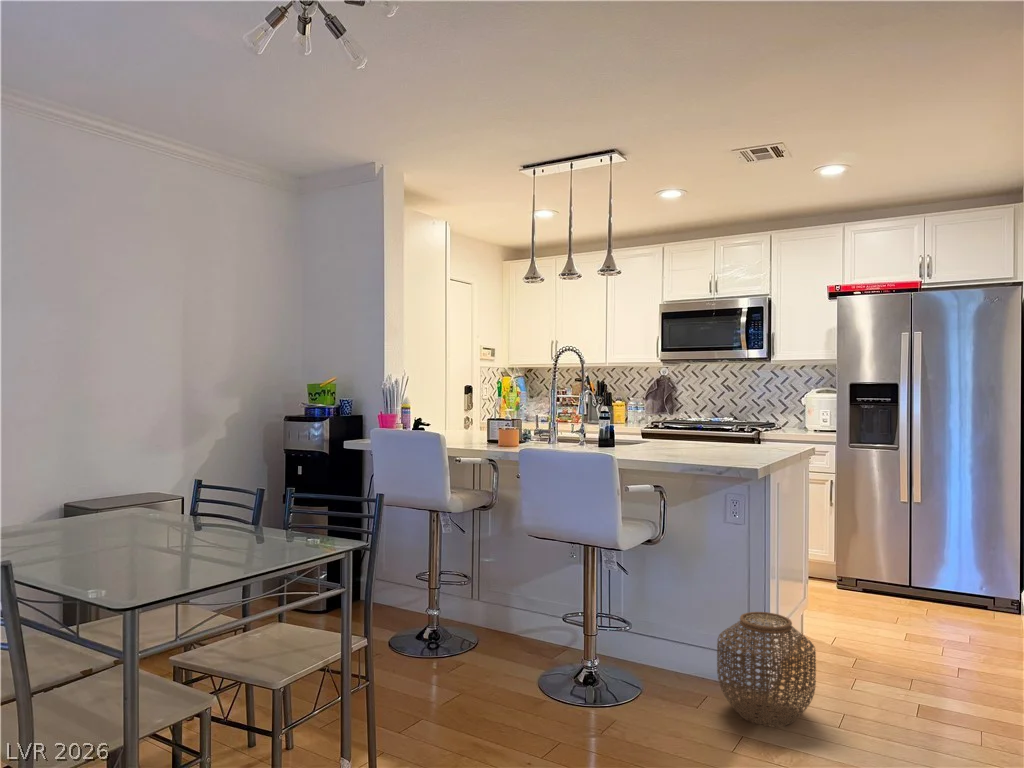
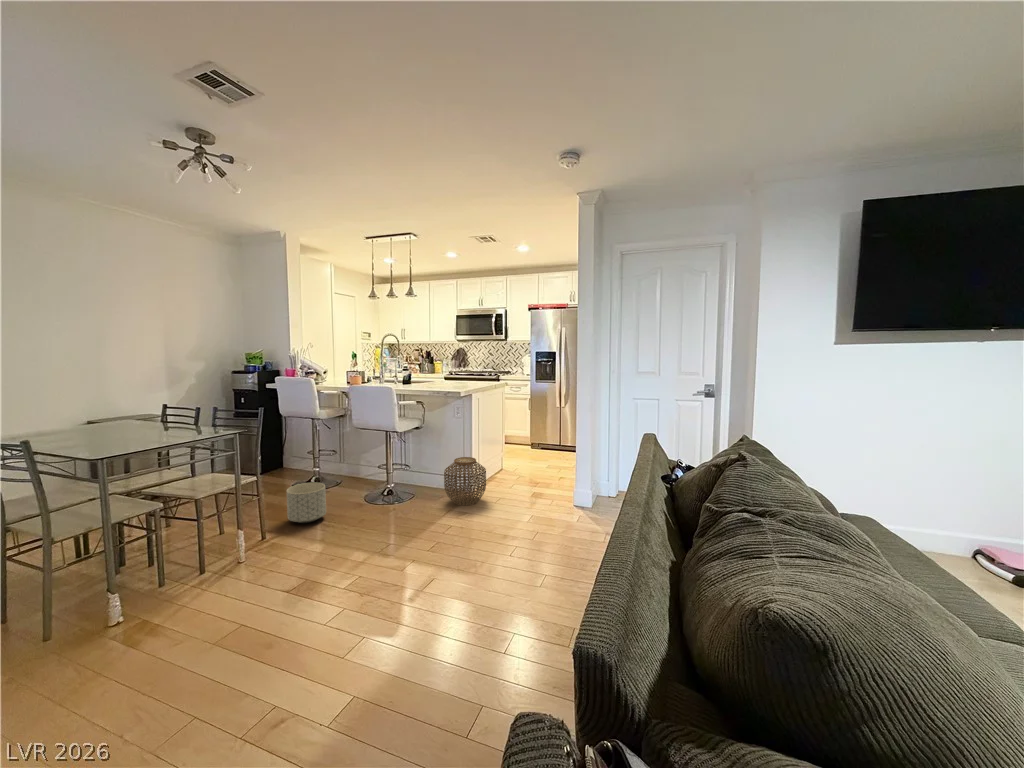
planter: none [406,650,480,741] -> present [287,482,326,523]

